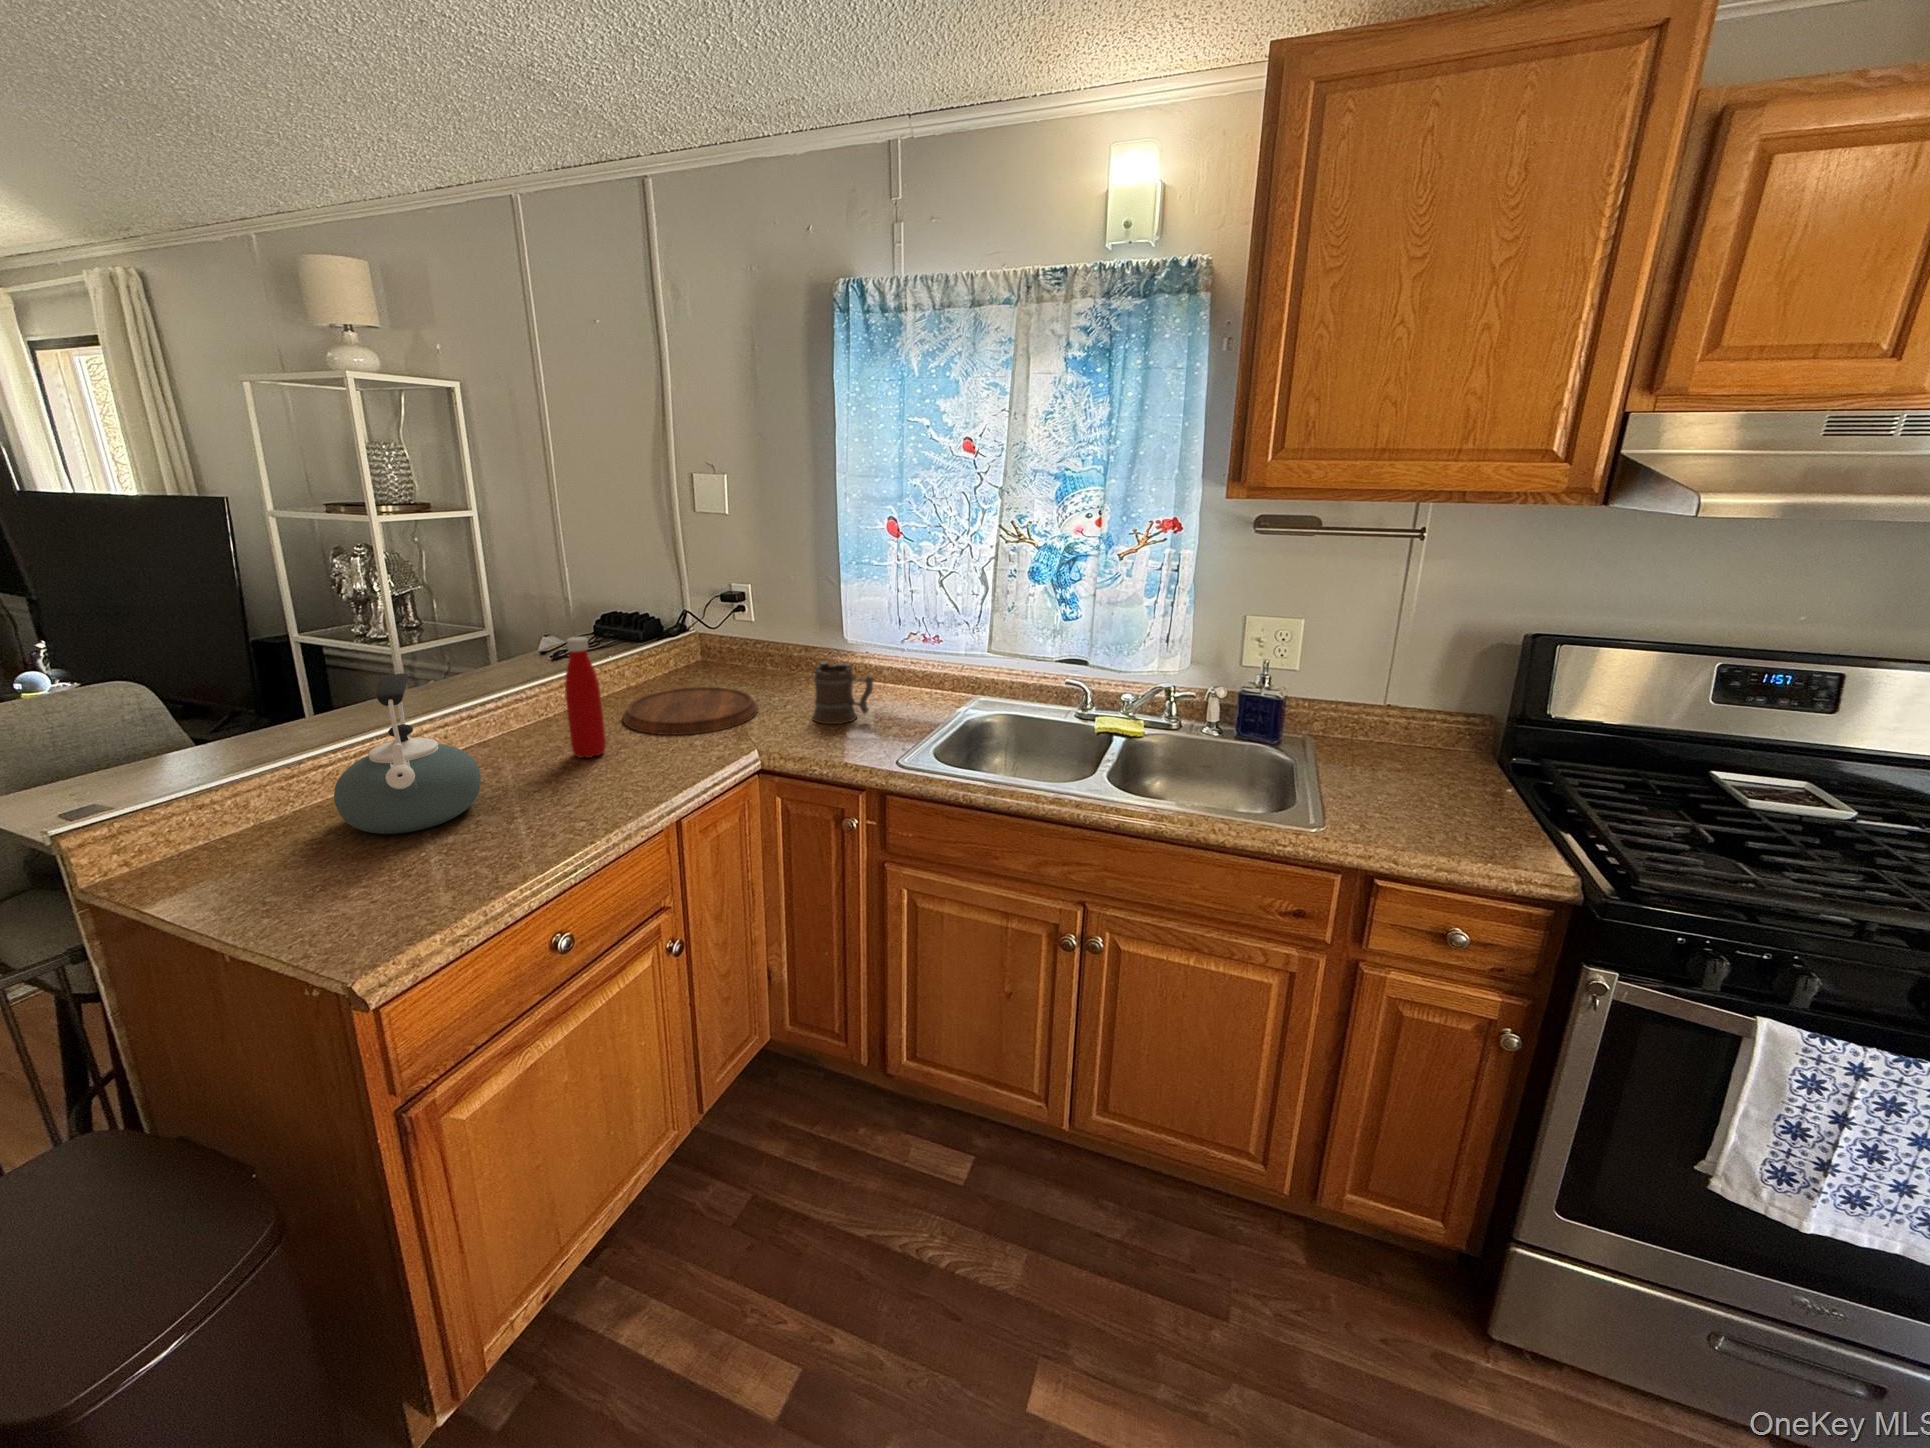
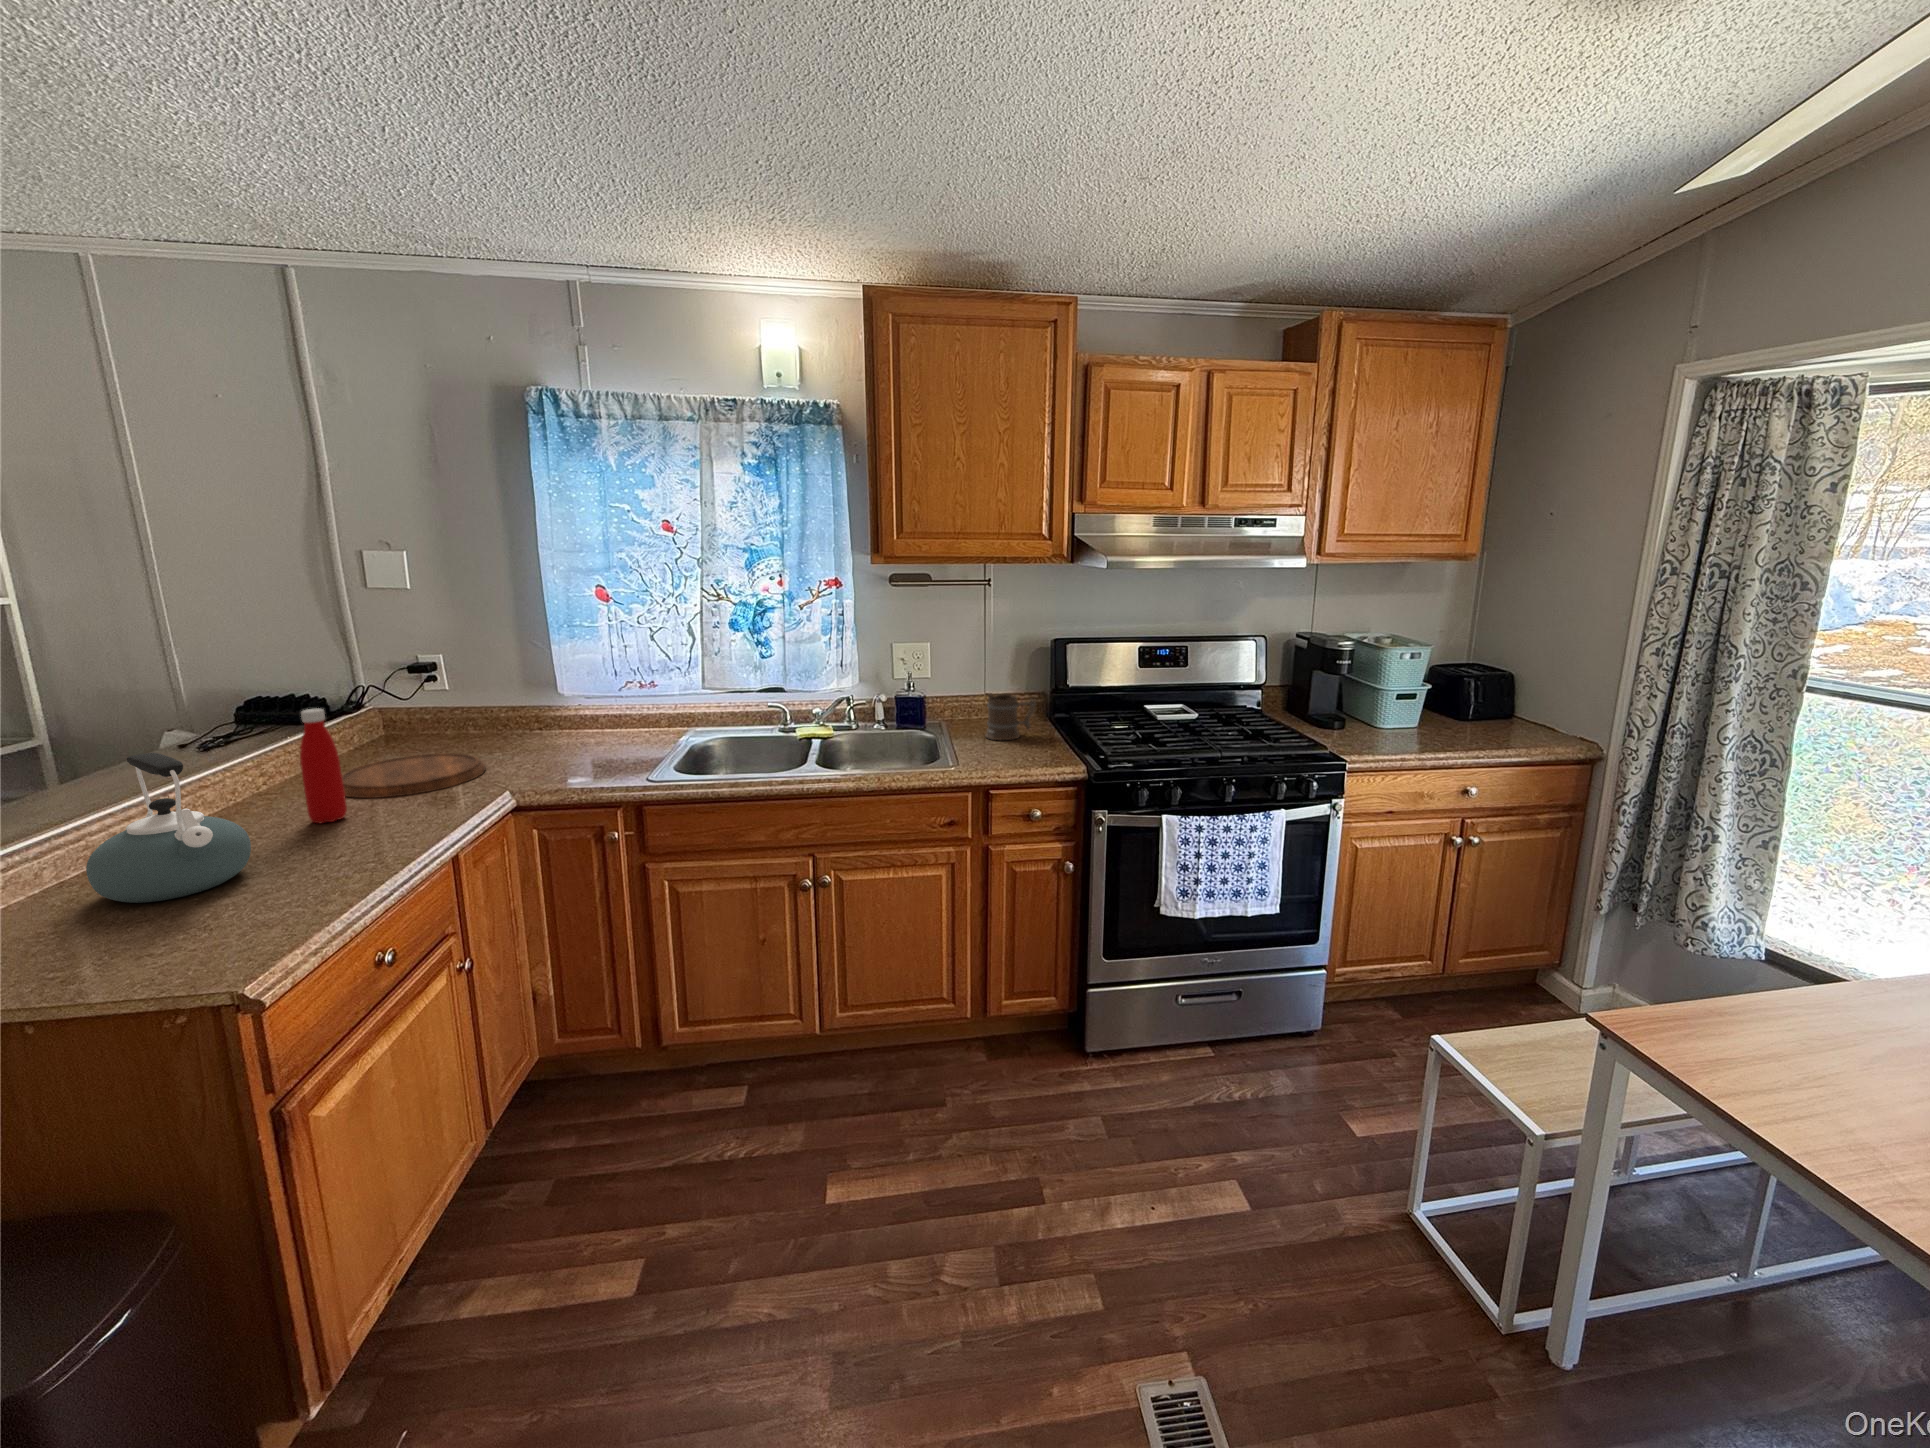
mug: present [812,661,874,724] -> present [985,694,1036,740]

